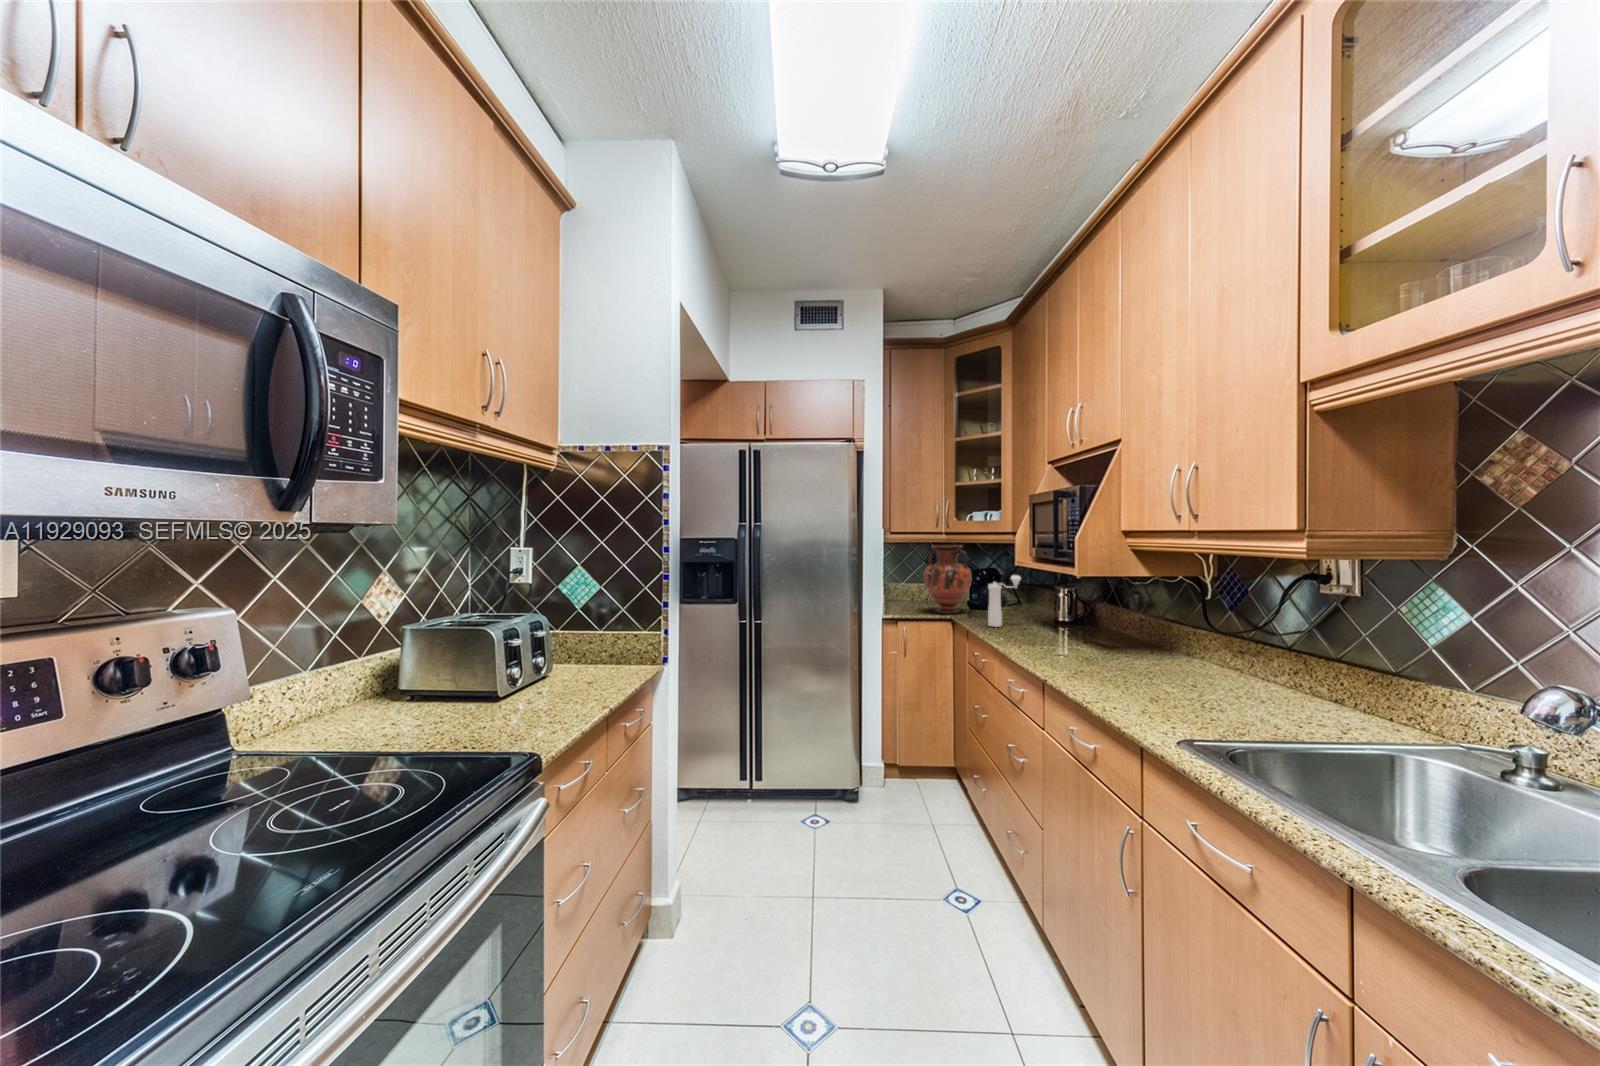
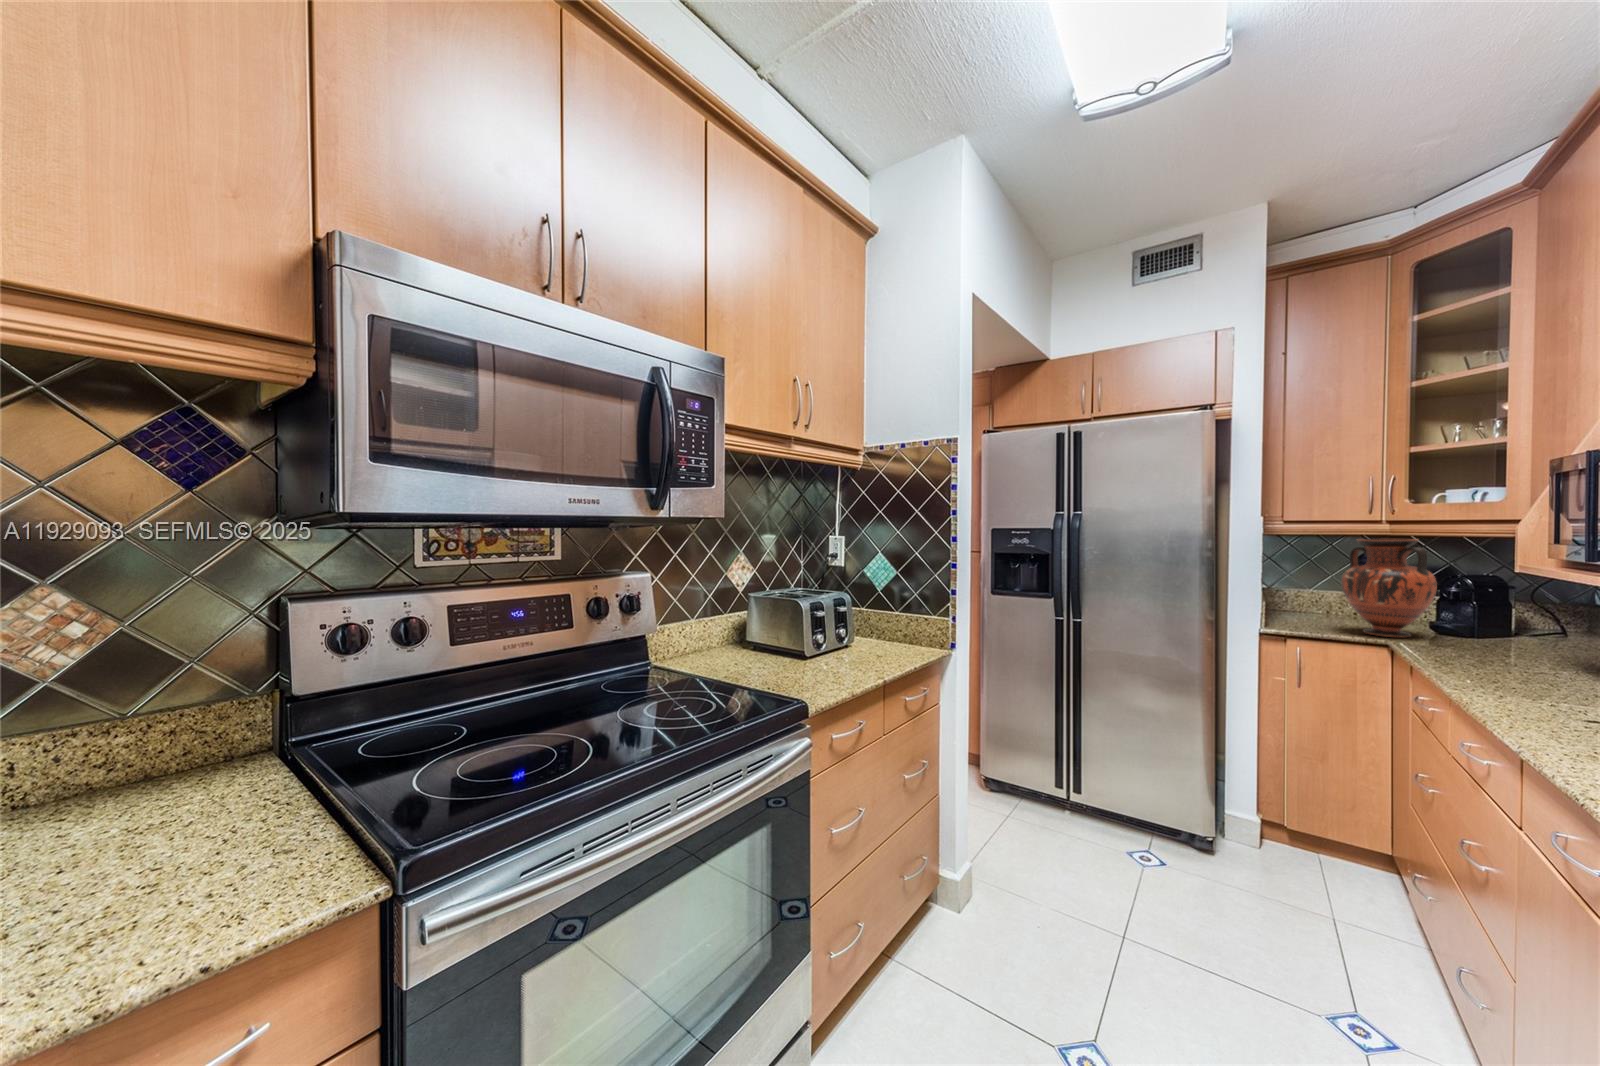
pepper mill: present [988,575,1021,627] -> none [1452,587,1532,664]

